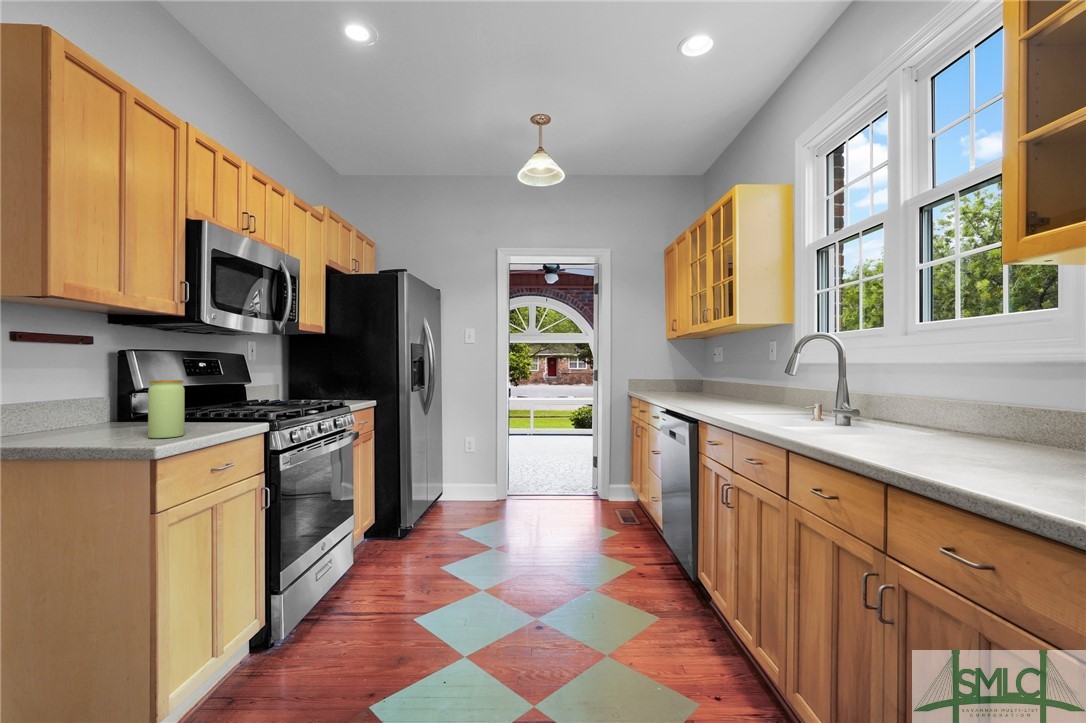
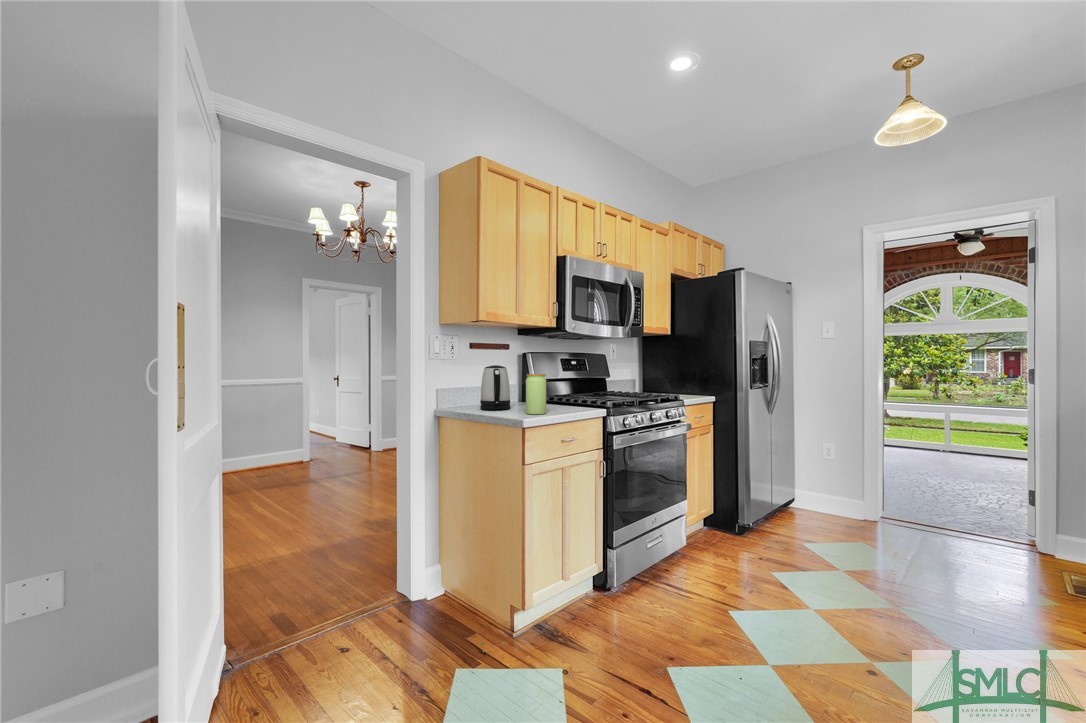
kettle: none [46,368,109,439] -> present [480,365,510,410]

